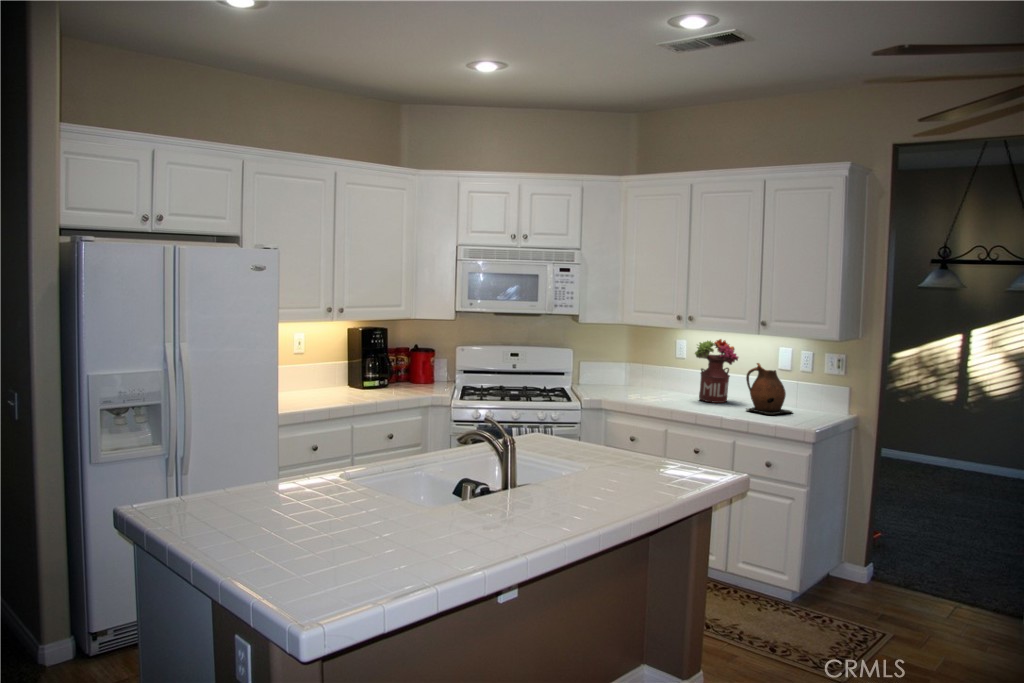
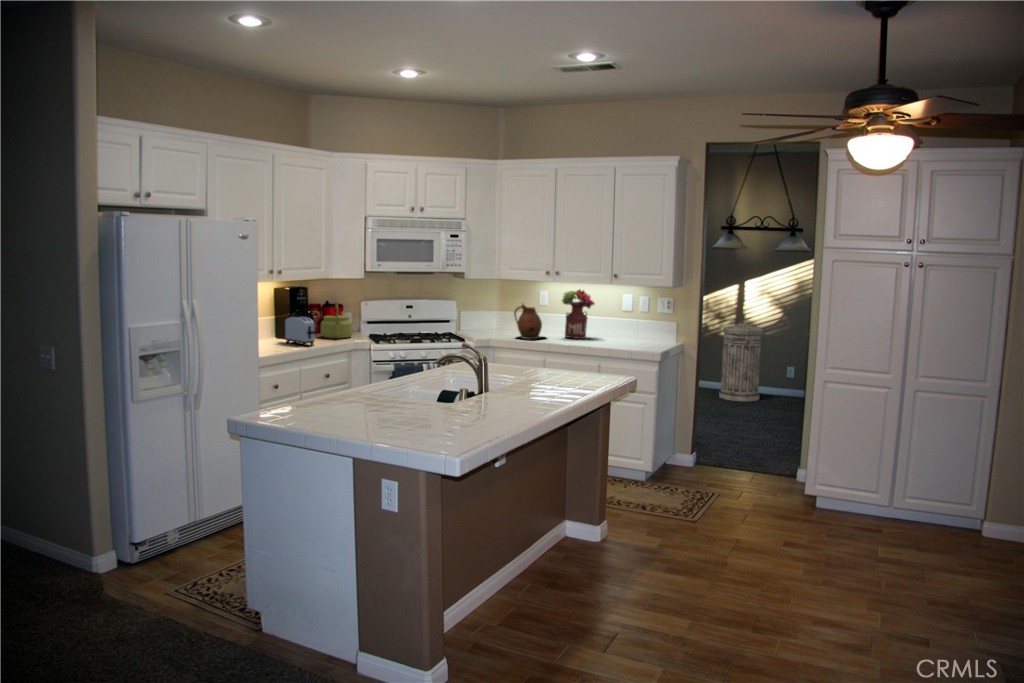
kettle: none [404,345,441,389] -> present [321,301,353,338]
toaster: none [355,363,382,398] -> present [284,317,316,346]
ceramic pitcher: present [746,363,792,414] -> present [514,303,543,339]
trash can: none [932,381,995,485] -> present [719,323,763,401]

